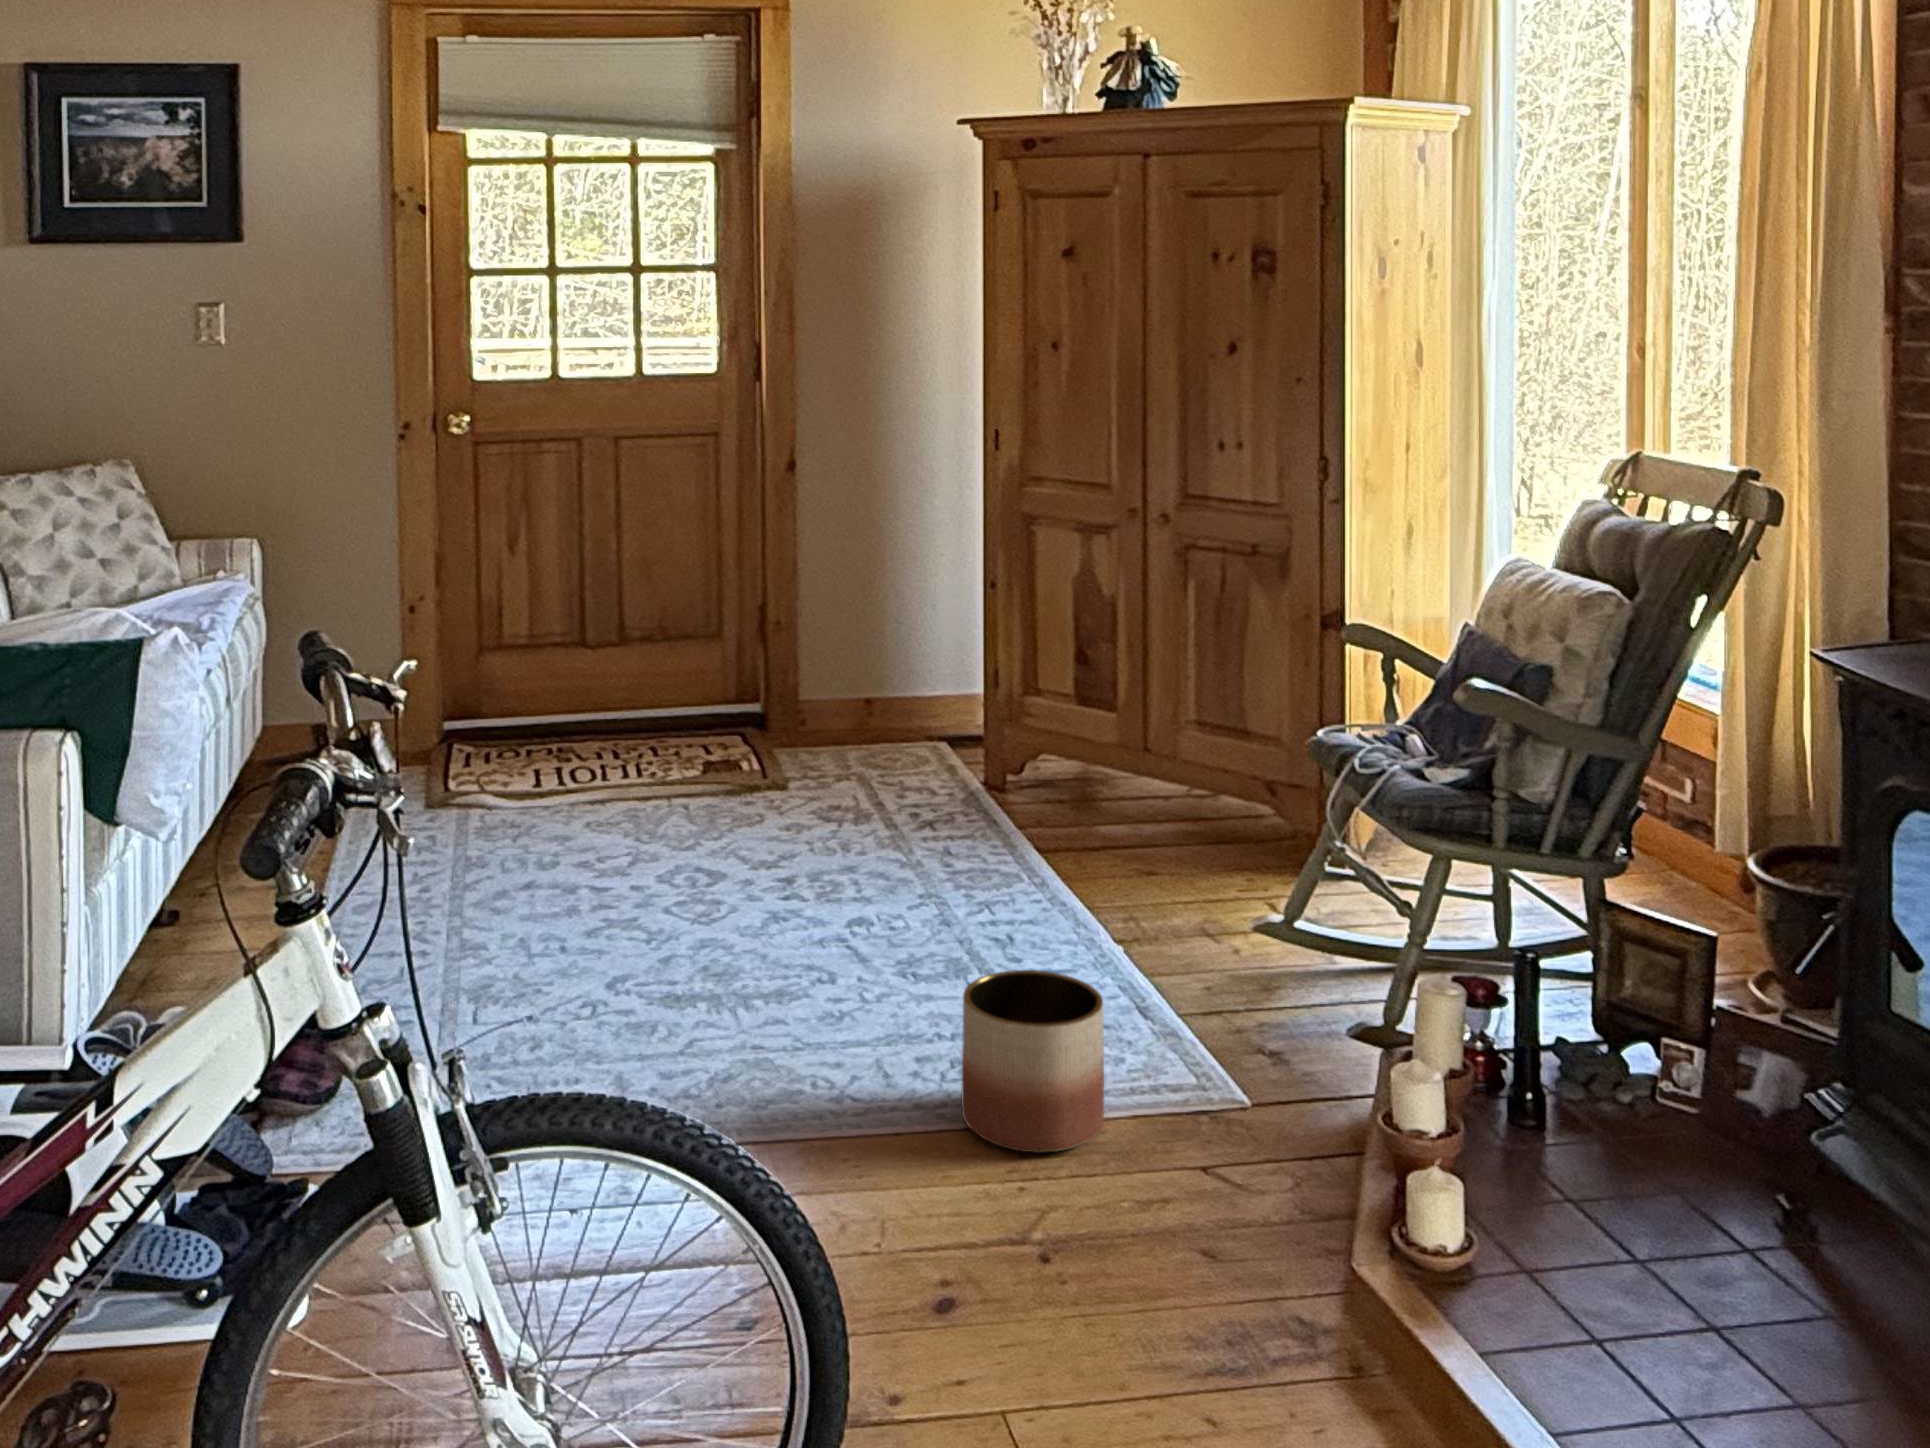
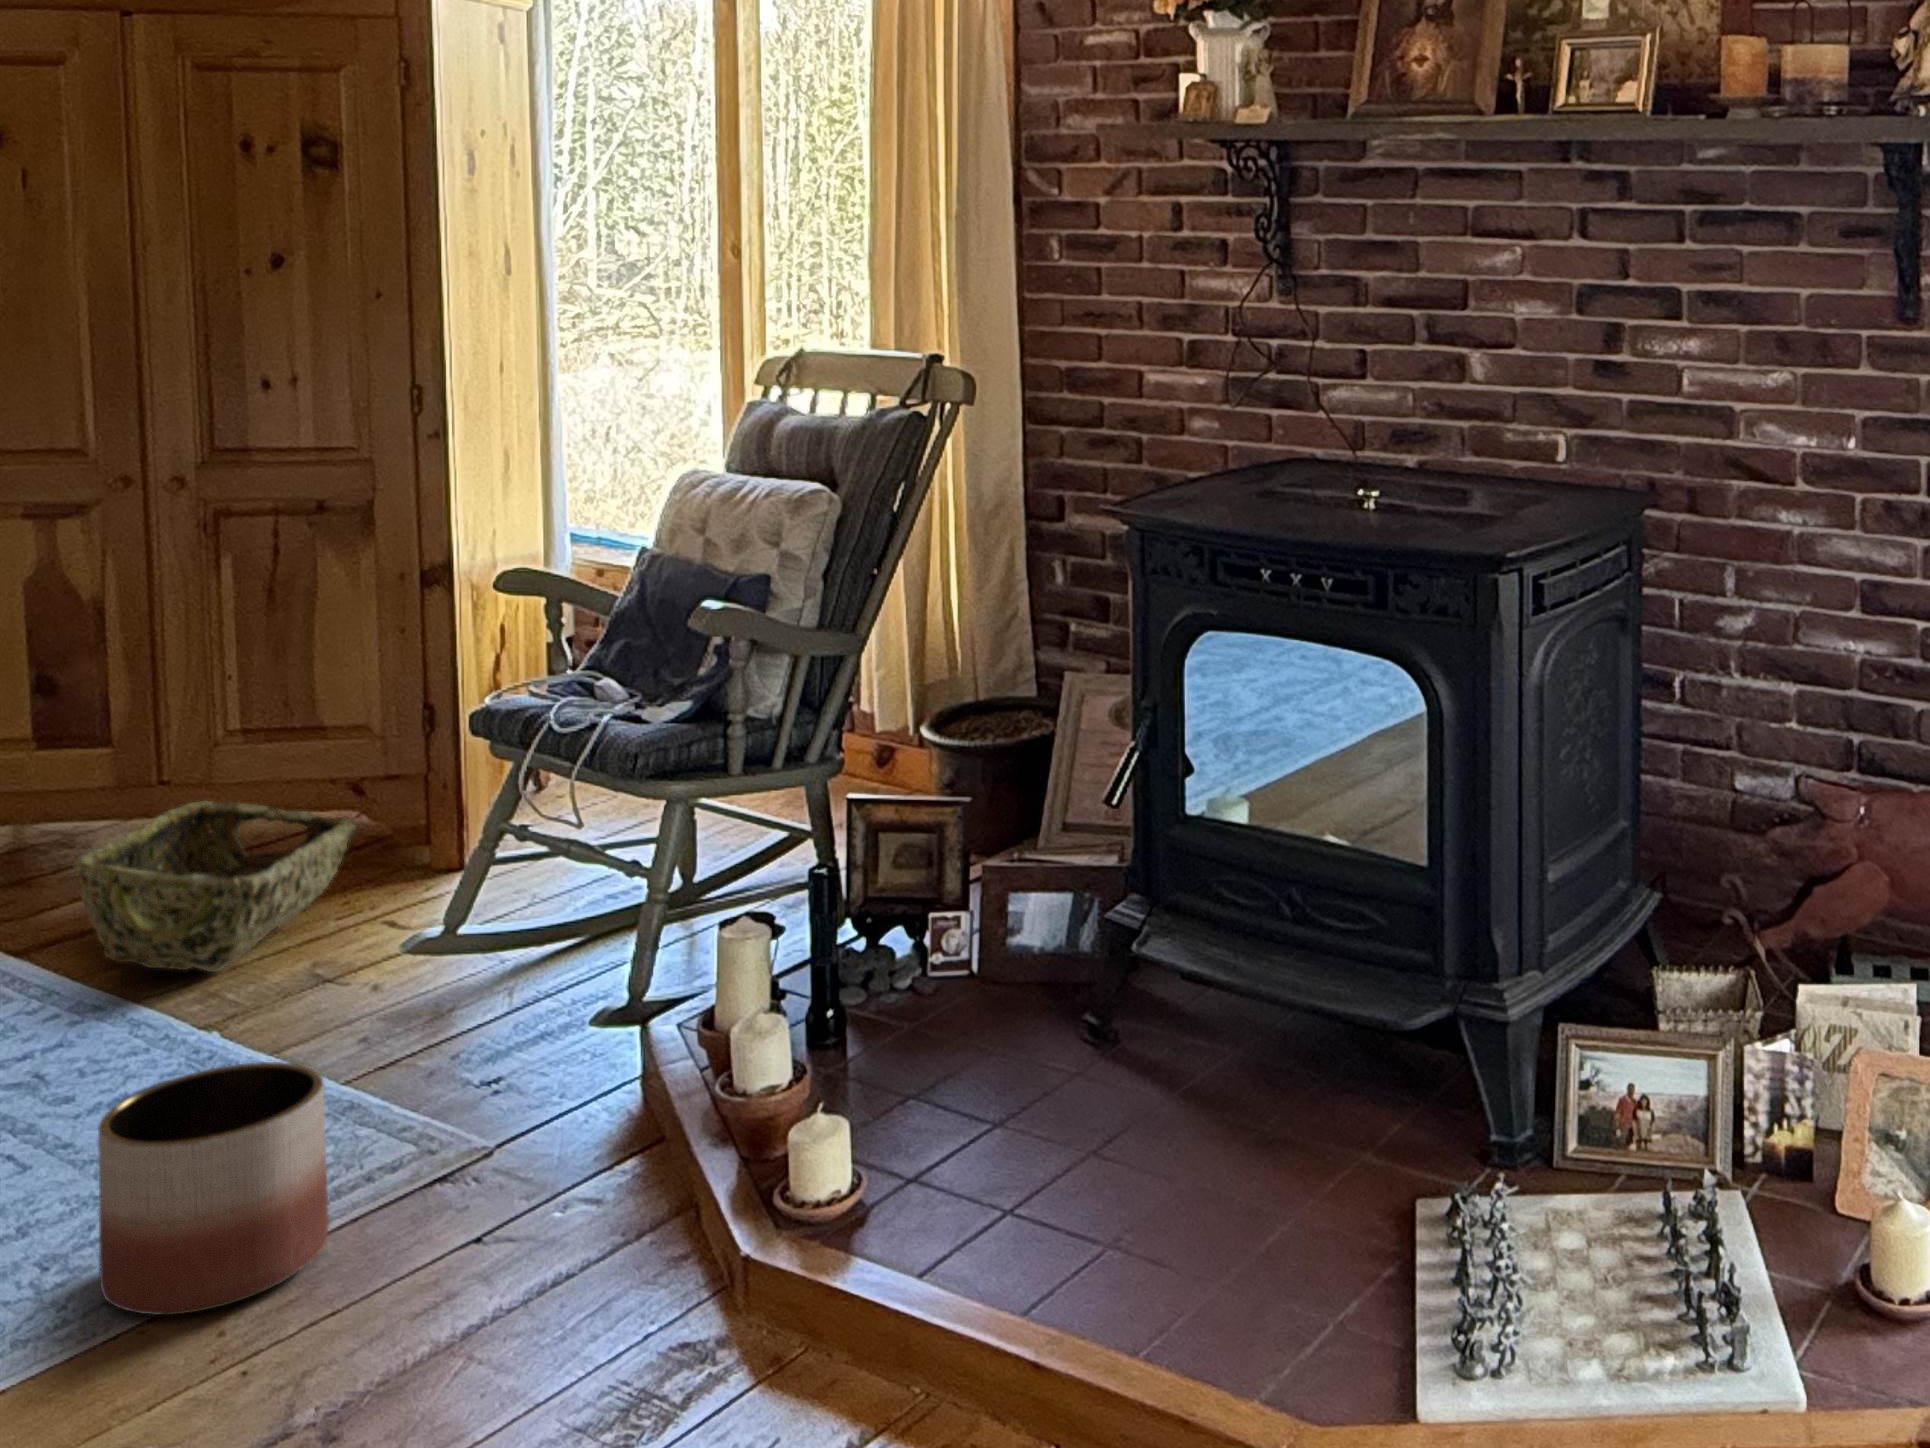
woven basket: none [1073,759,1272,896] -> present [74,801,355,972]

